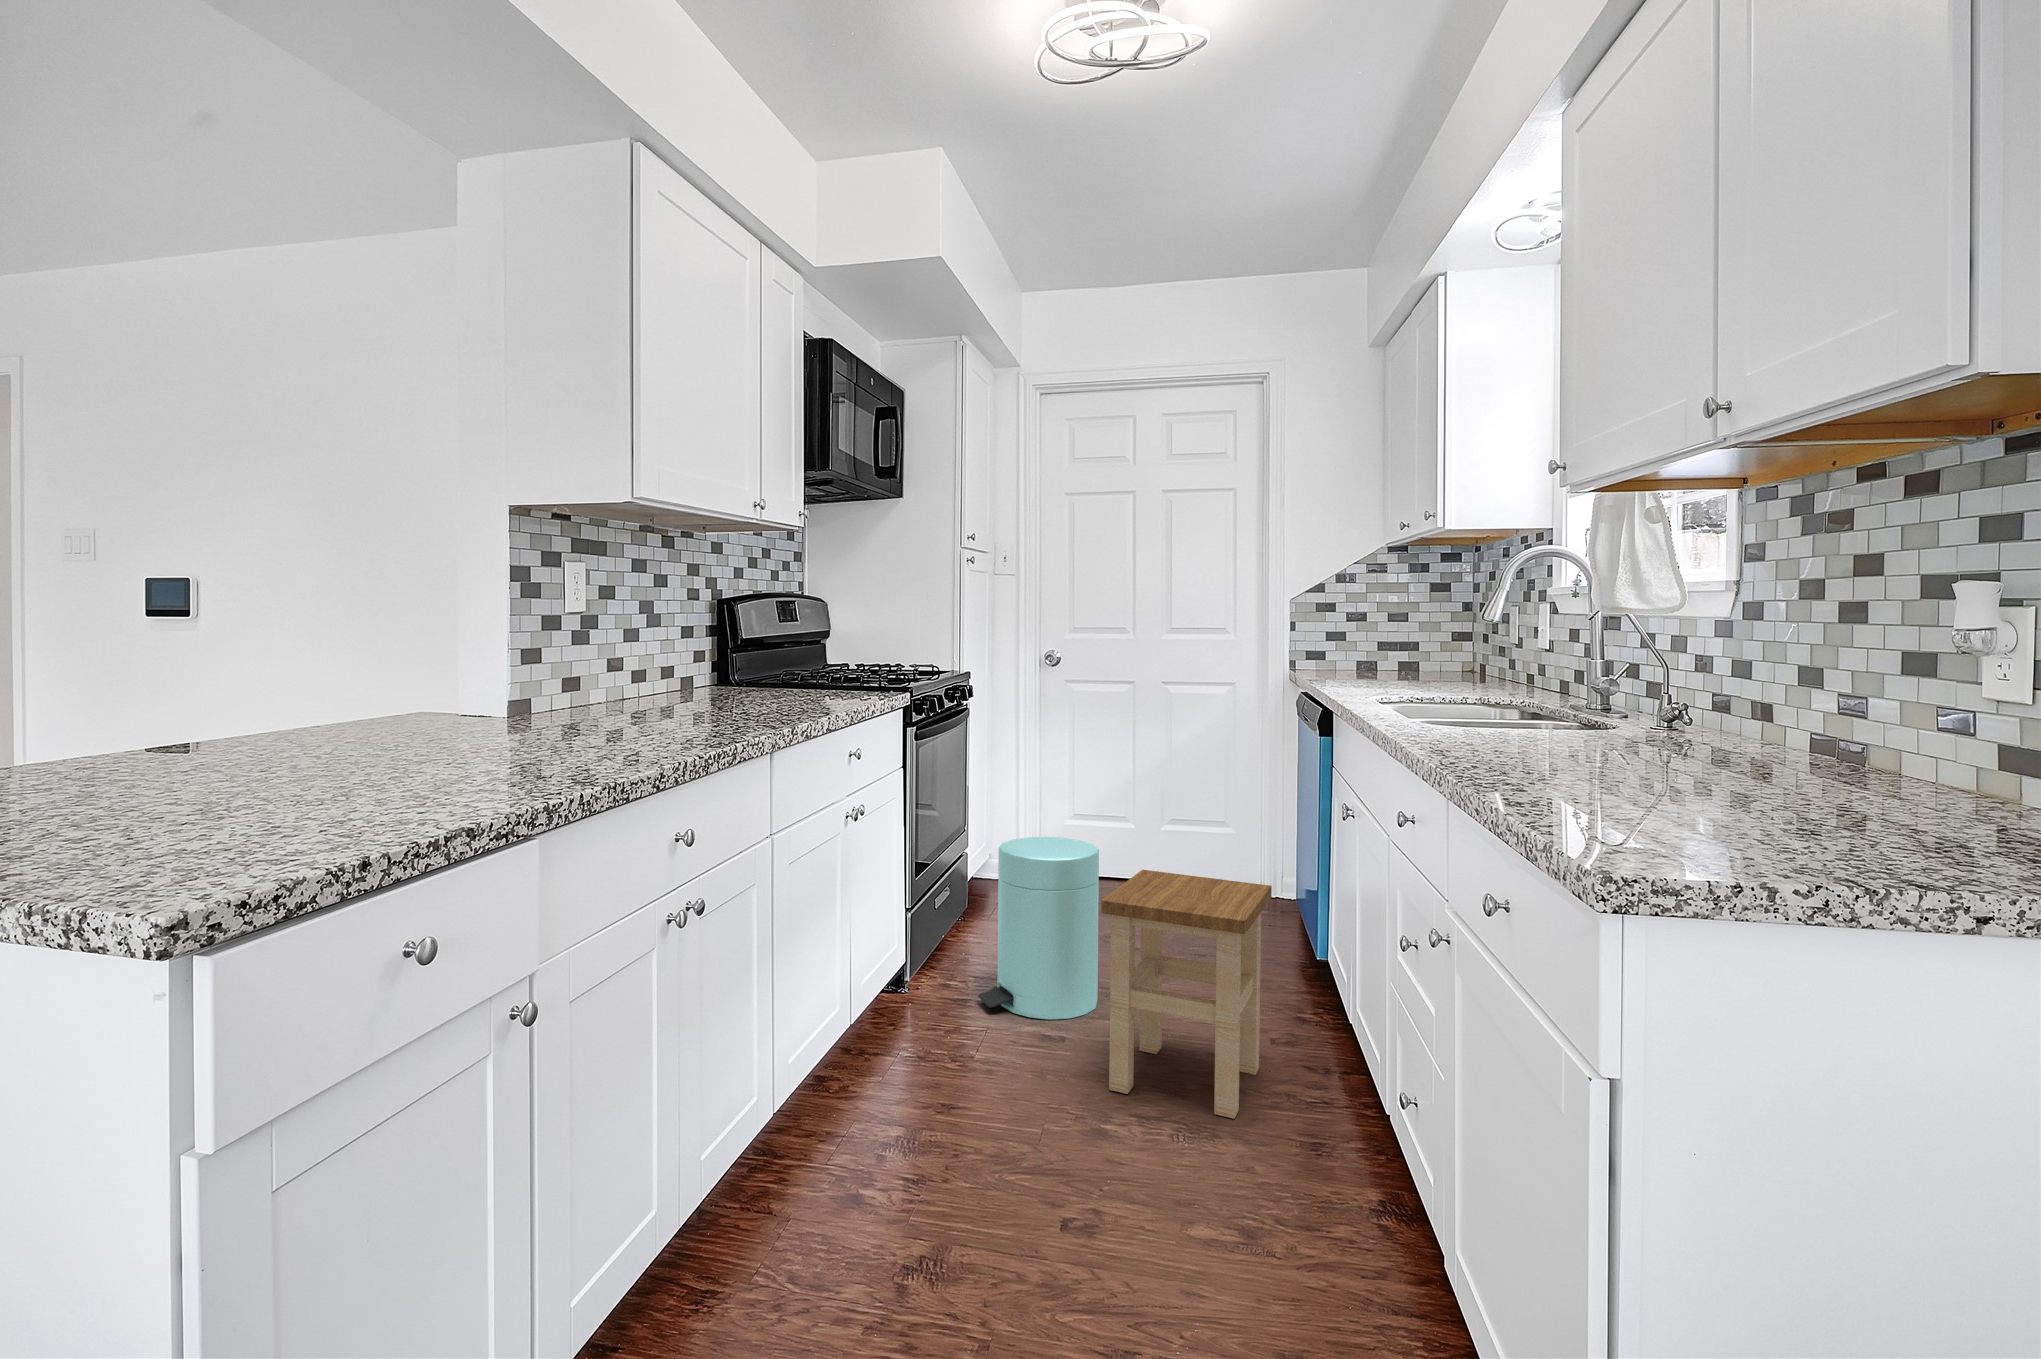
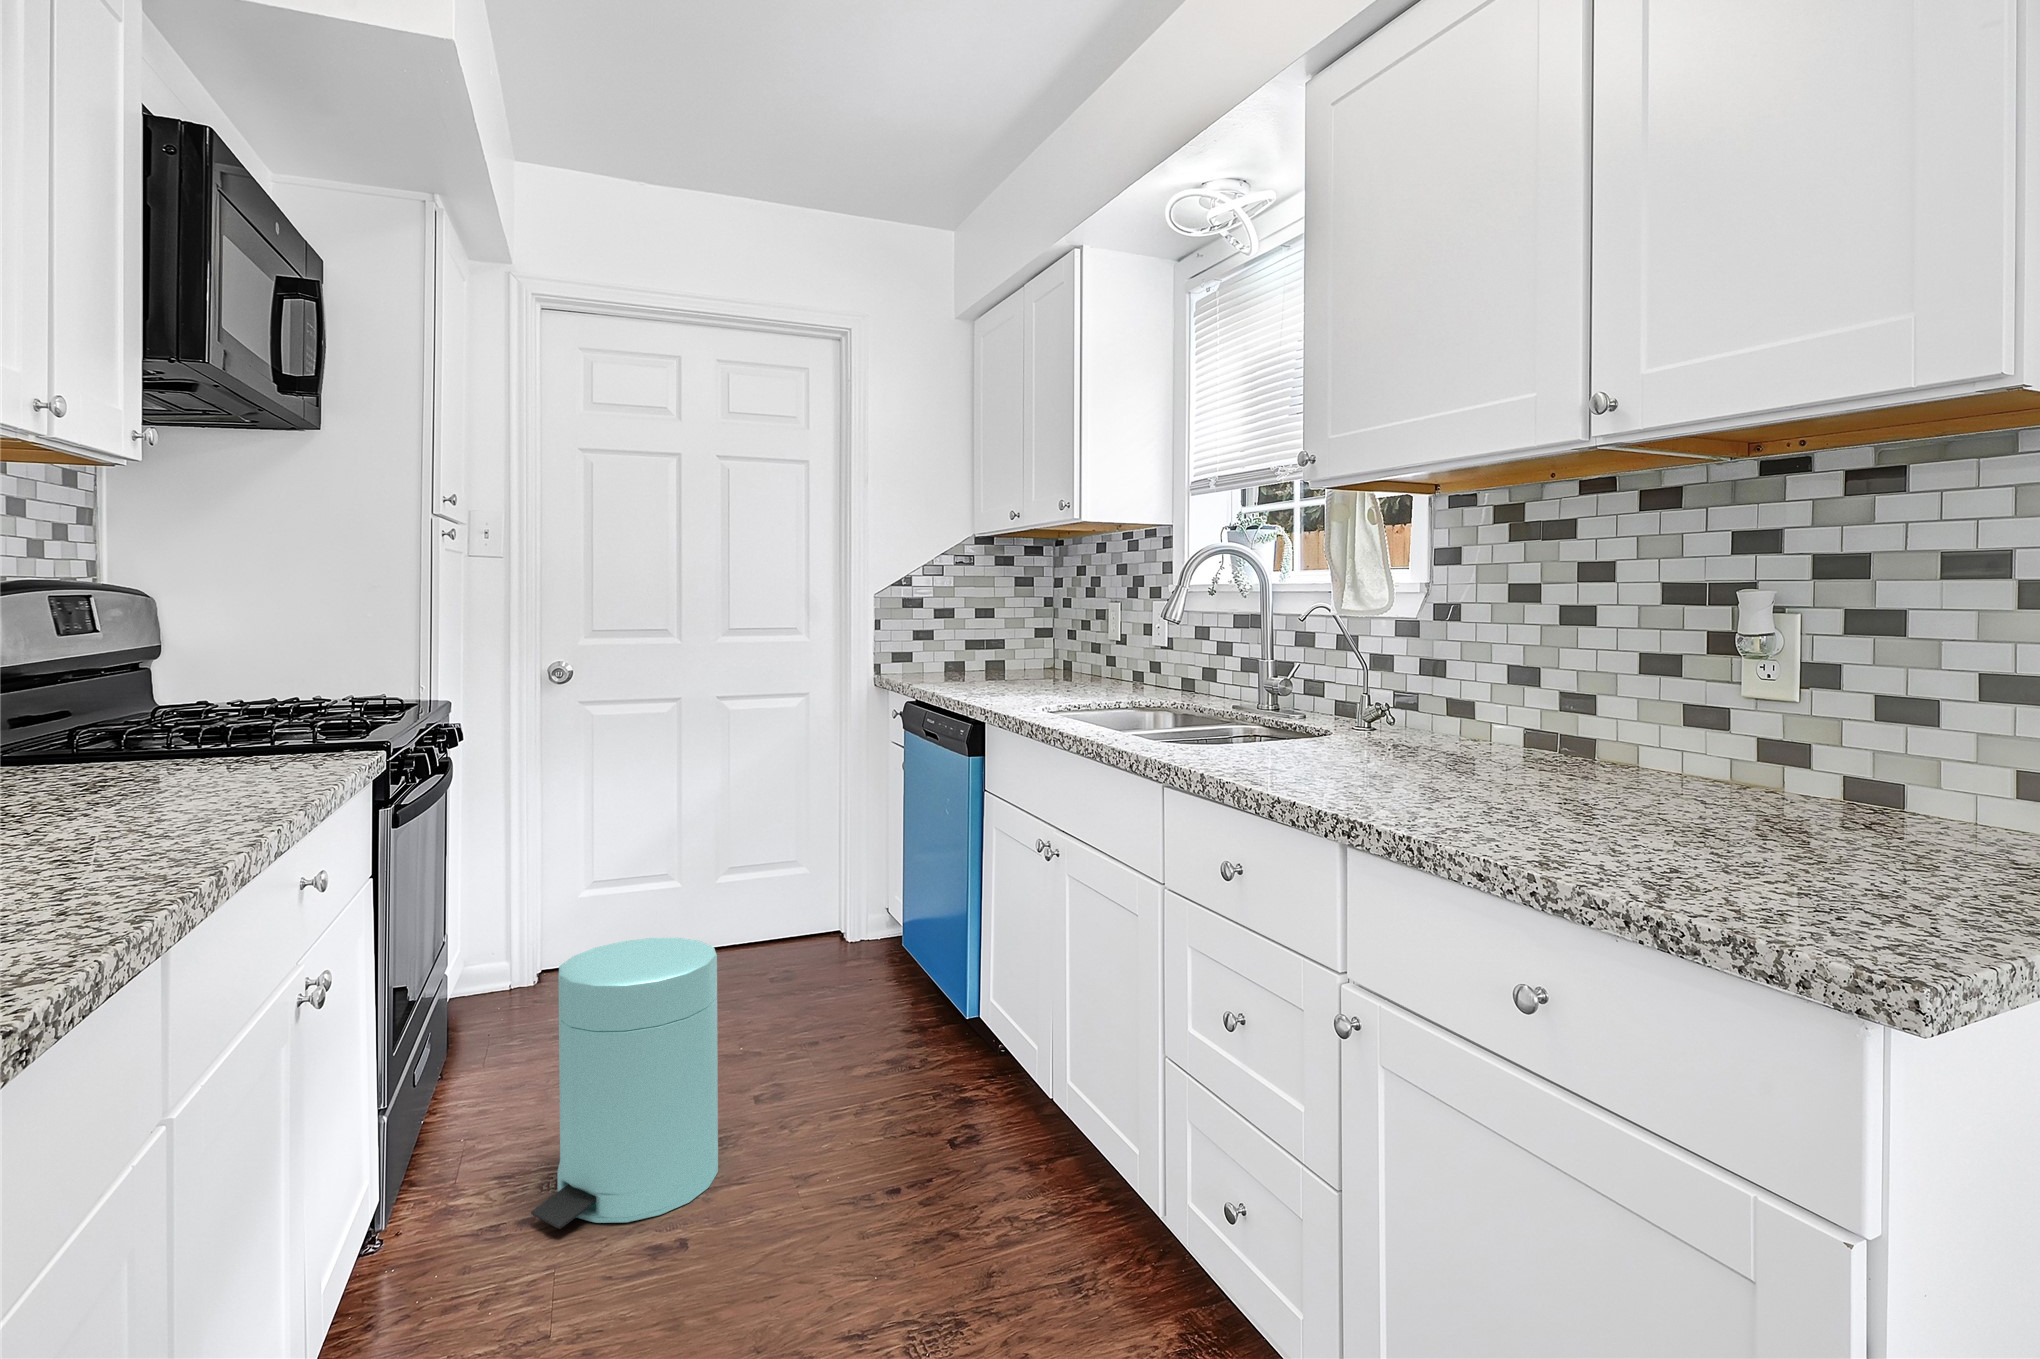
stool: present [1101,870,1272,1119] -> none [785,960,991,1308]

